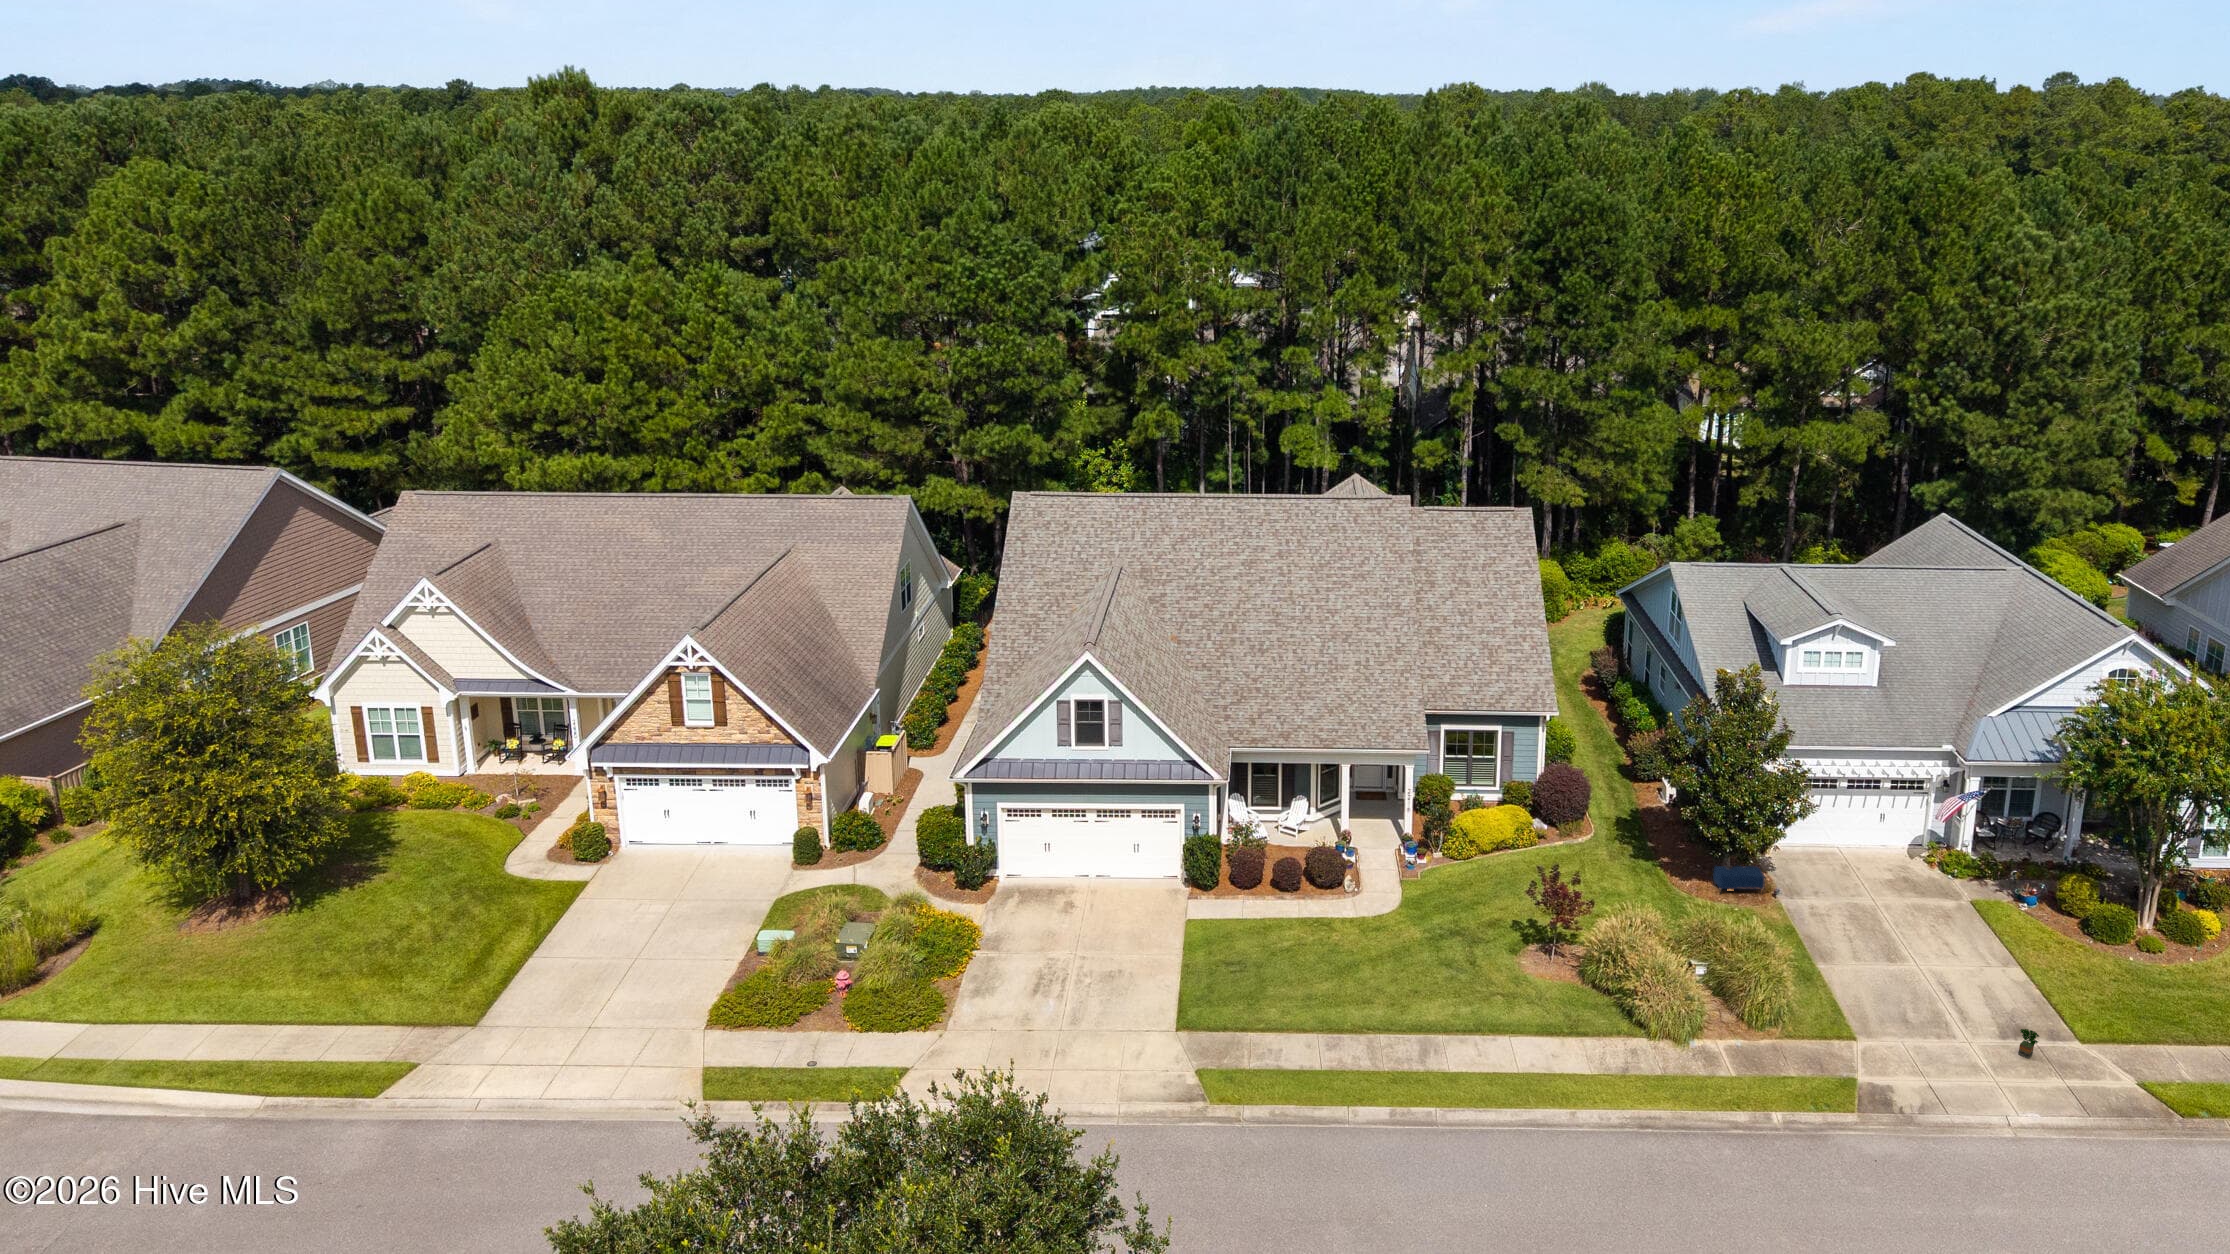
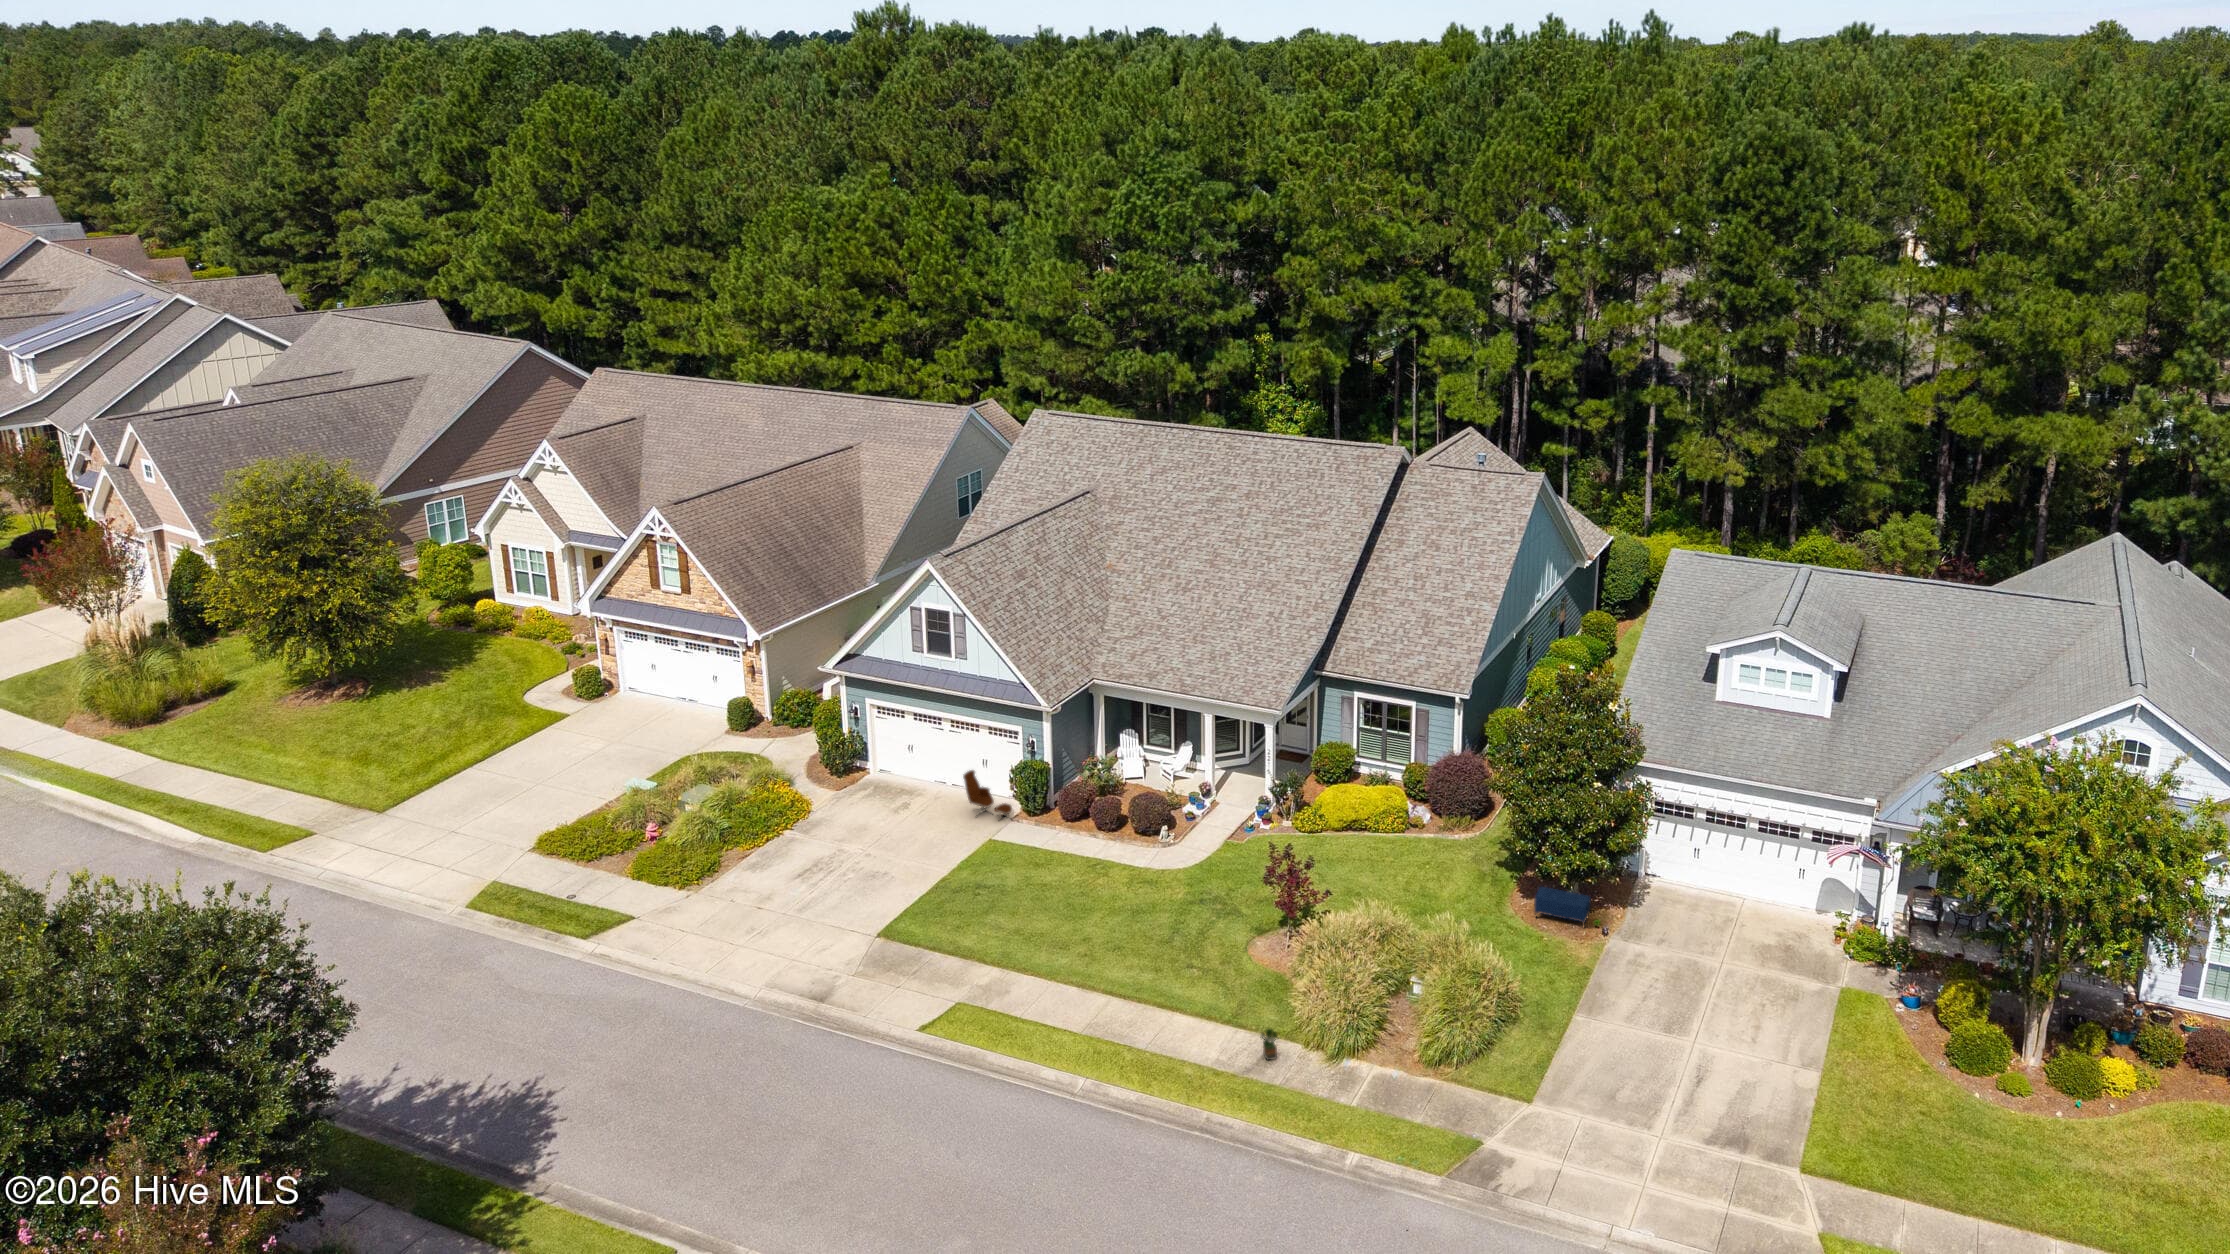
lounge chair: none [1144,857,1197,905] -> present [963,770,1012,817]
potted tree: present [2018,1029,2039,1059] -> present [1260,1029,1279,1060]

